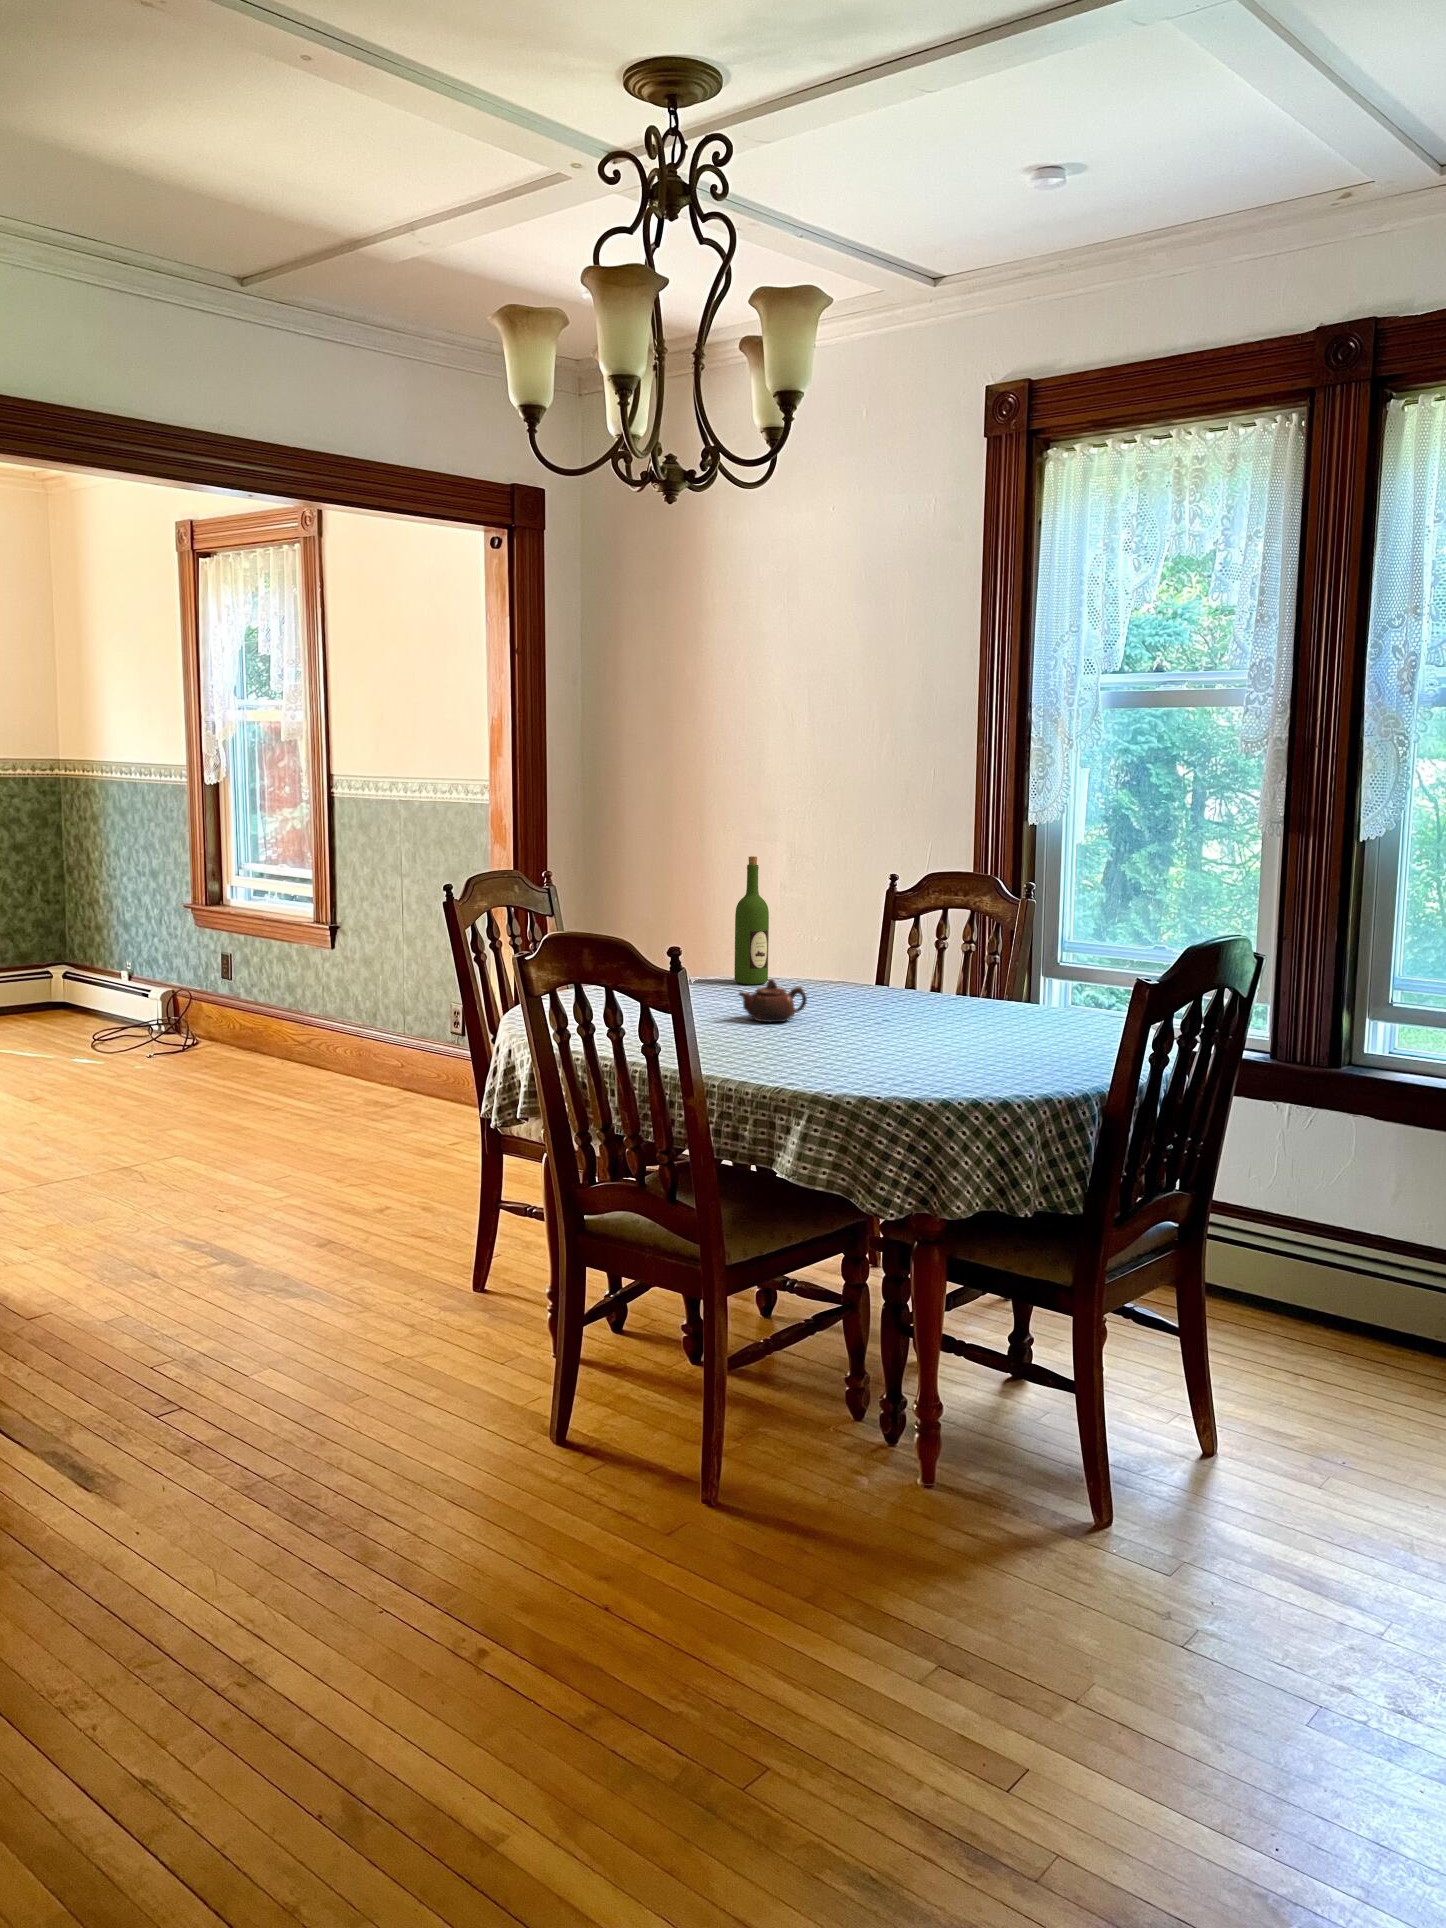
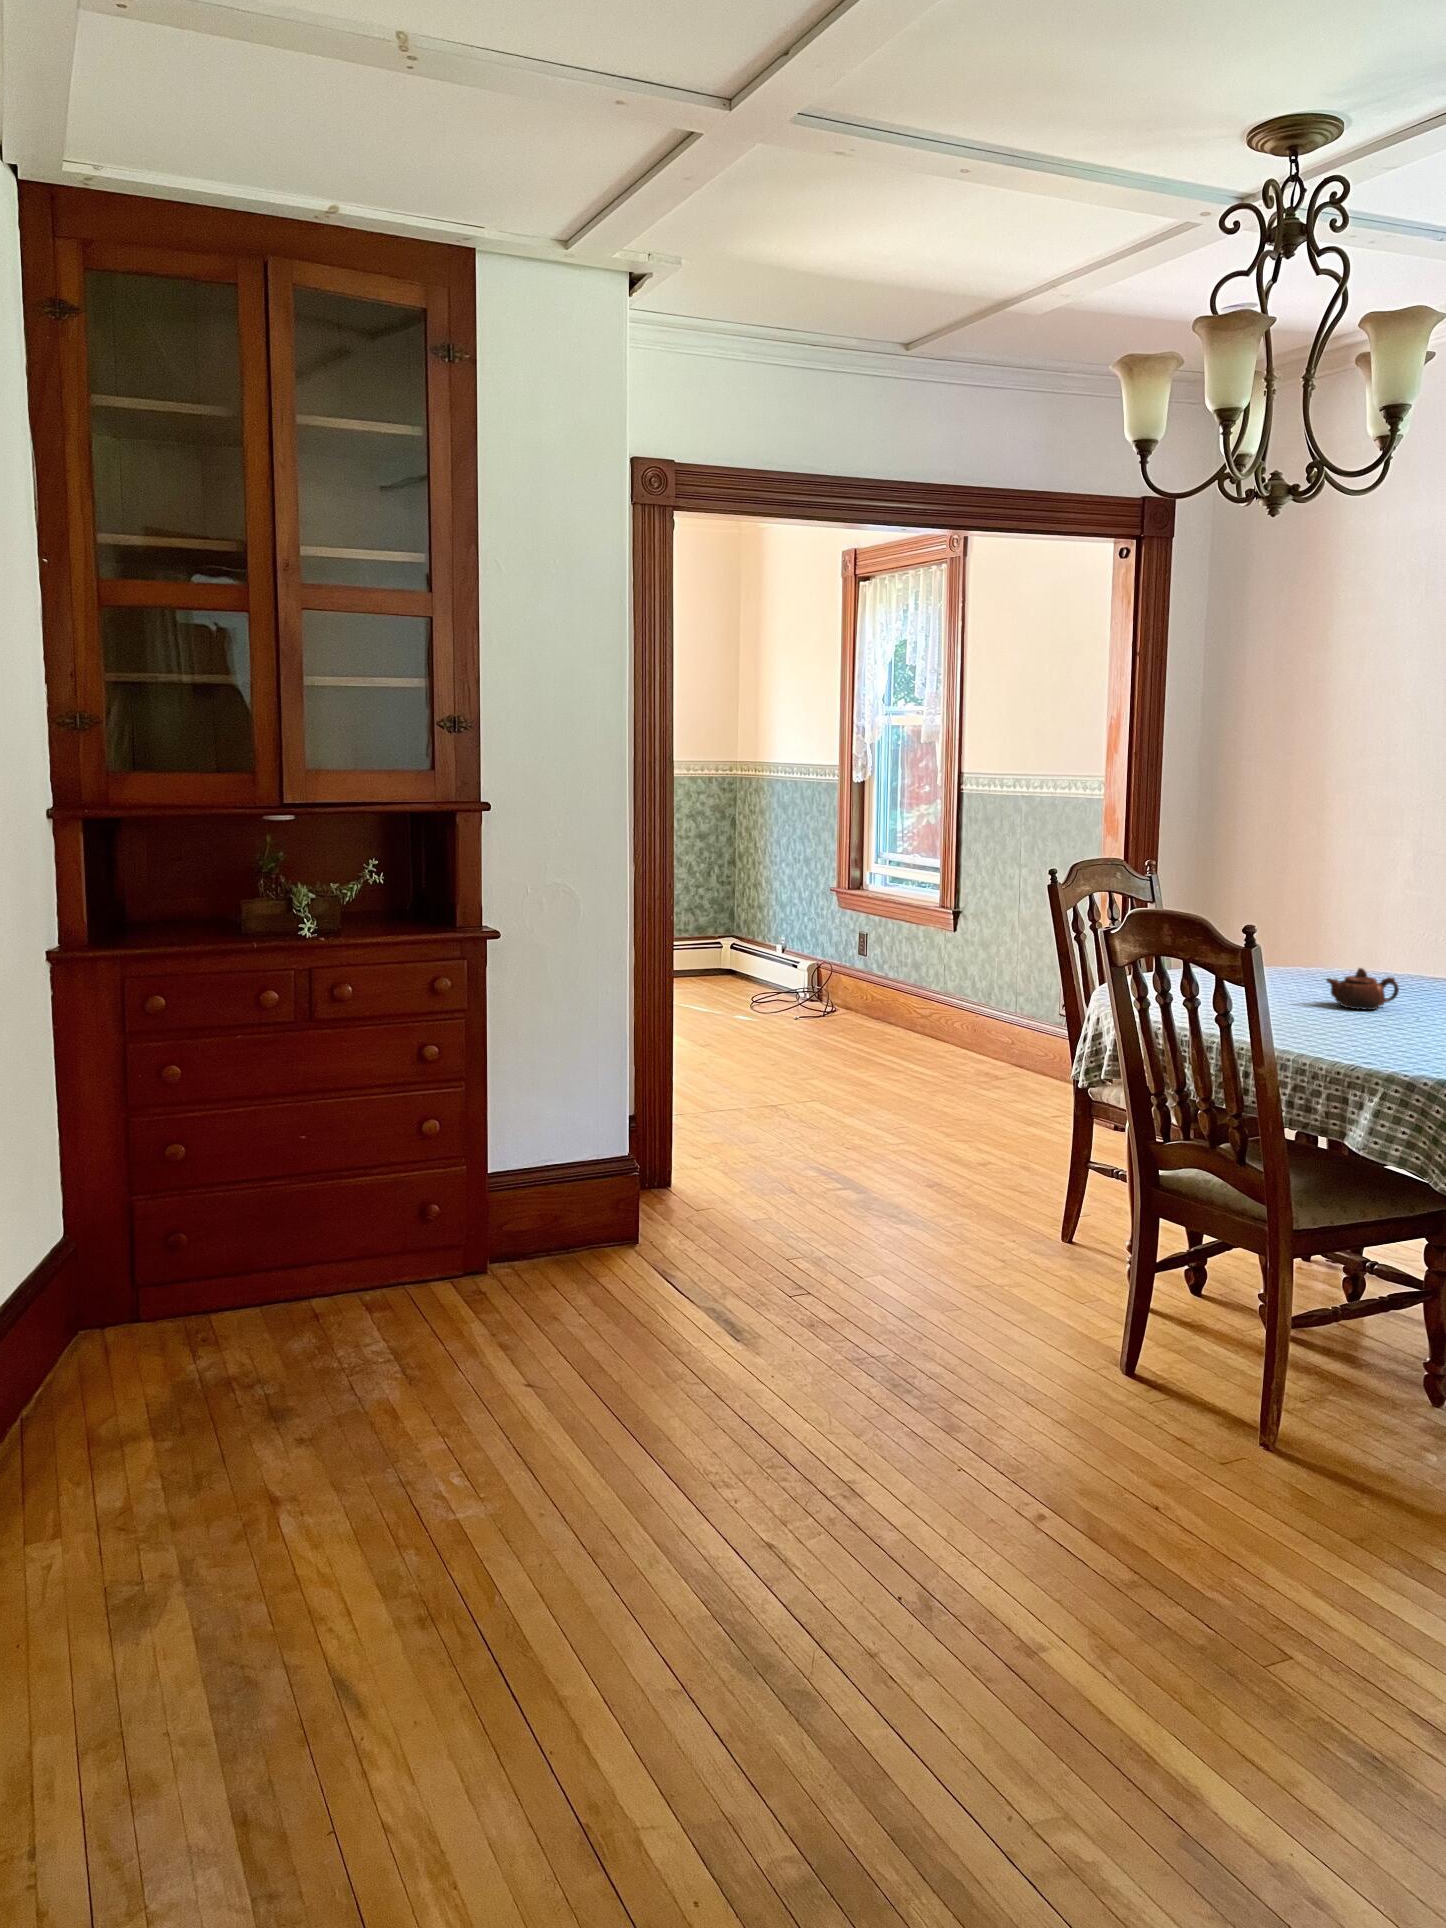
wine bottle: present [734,856,769,984] -> none [1329,851,1368,975]

